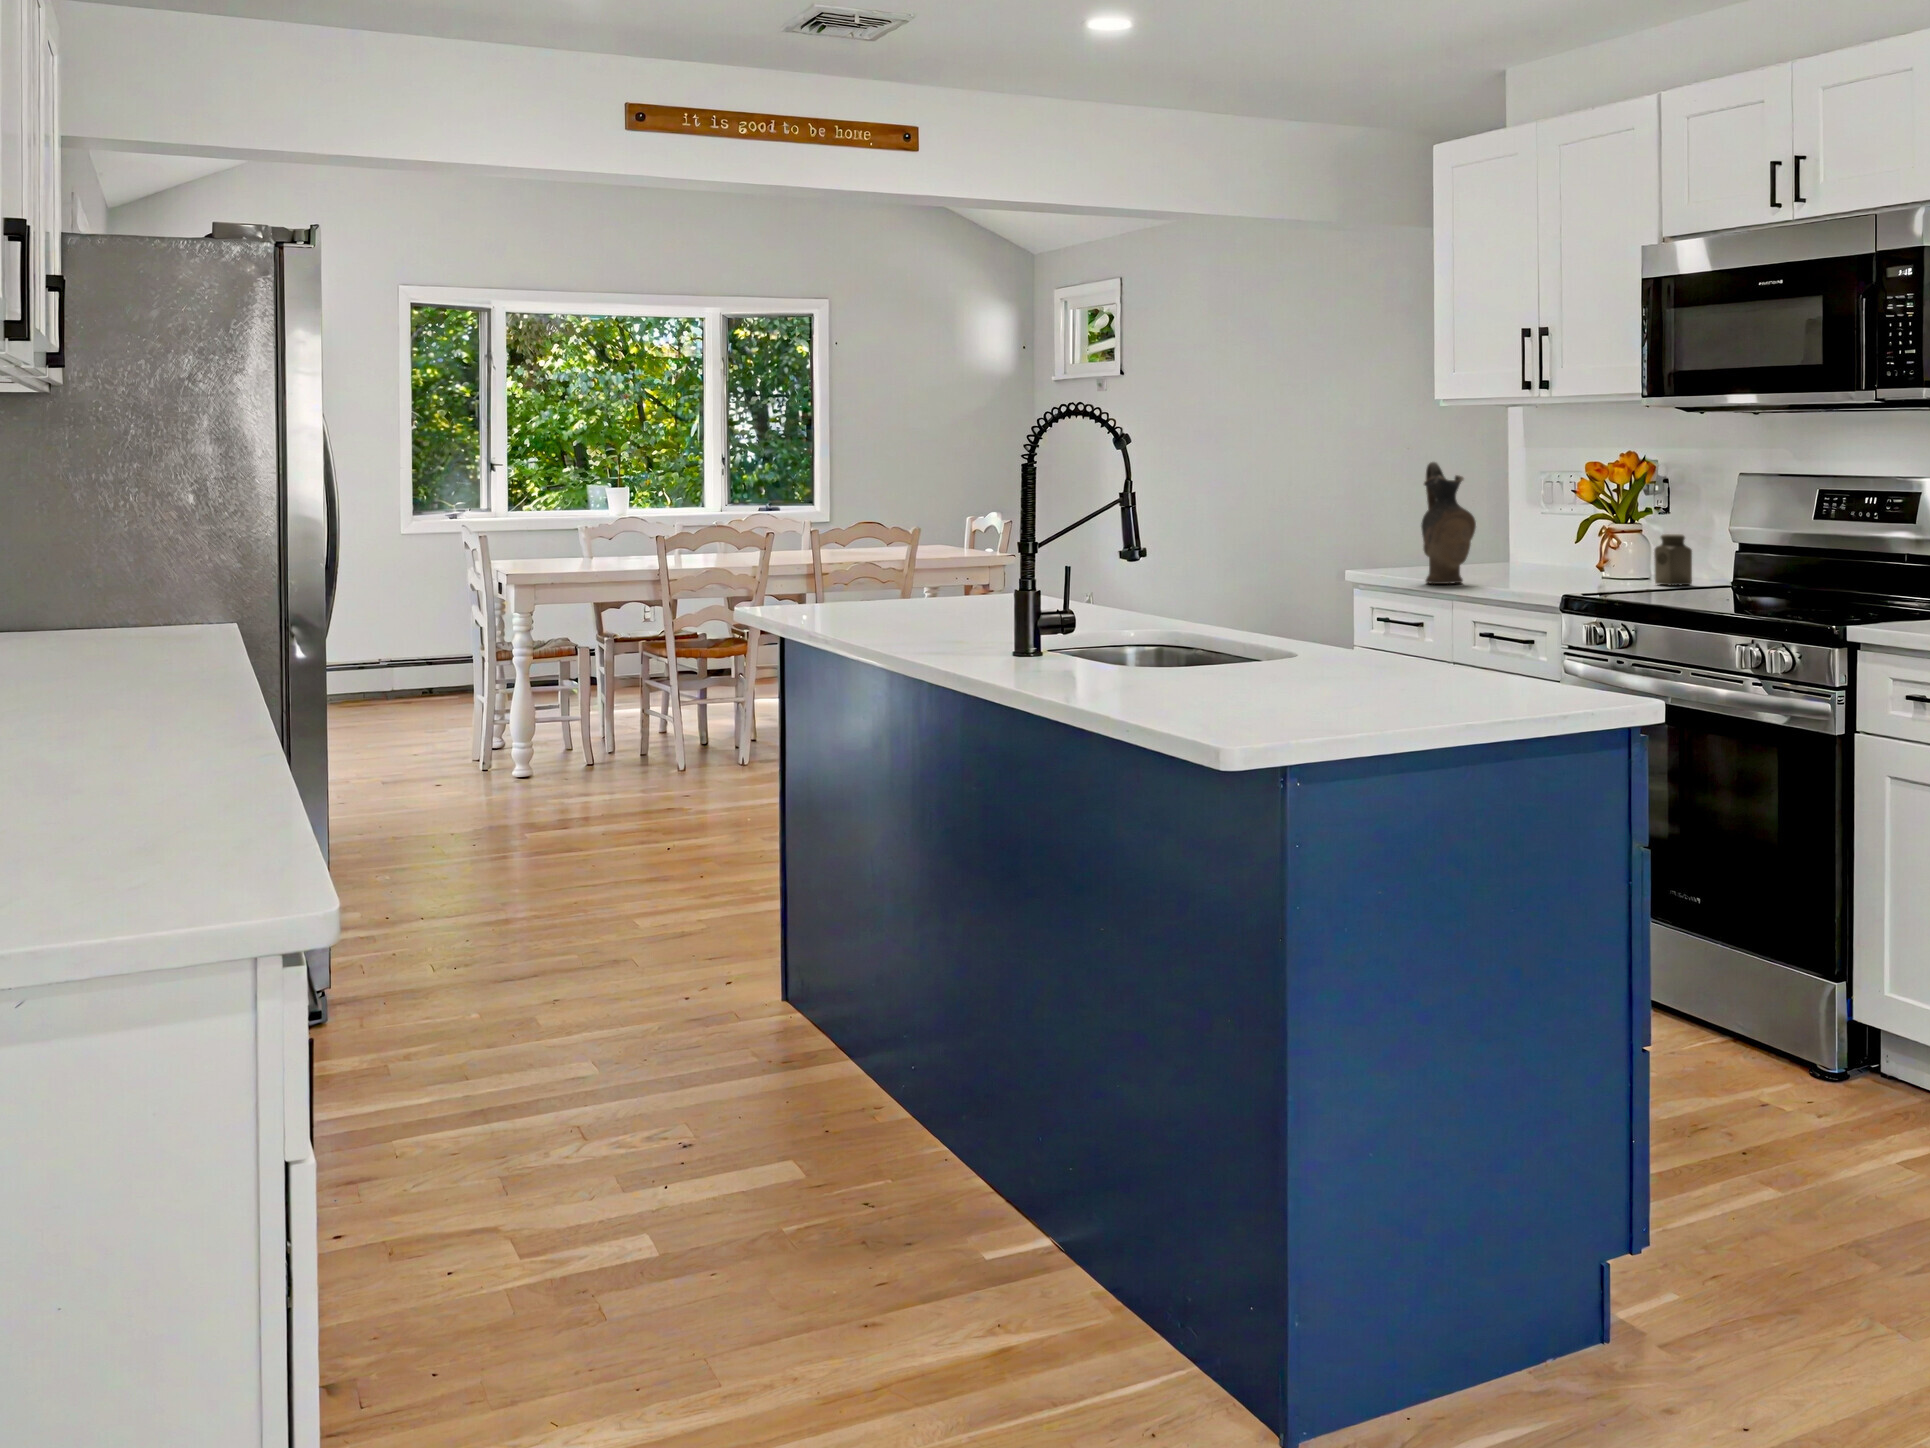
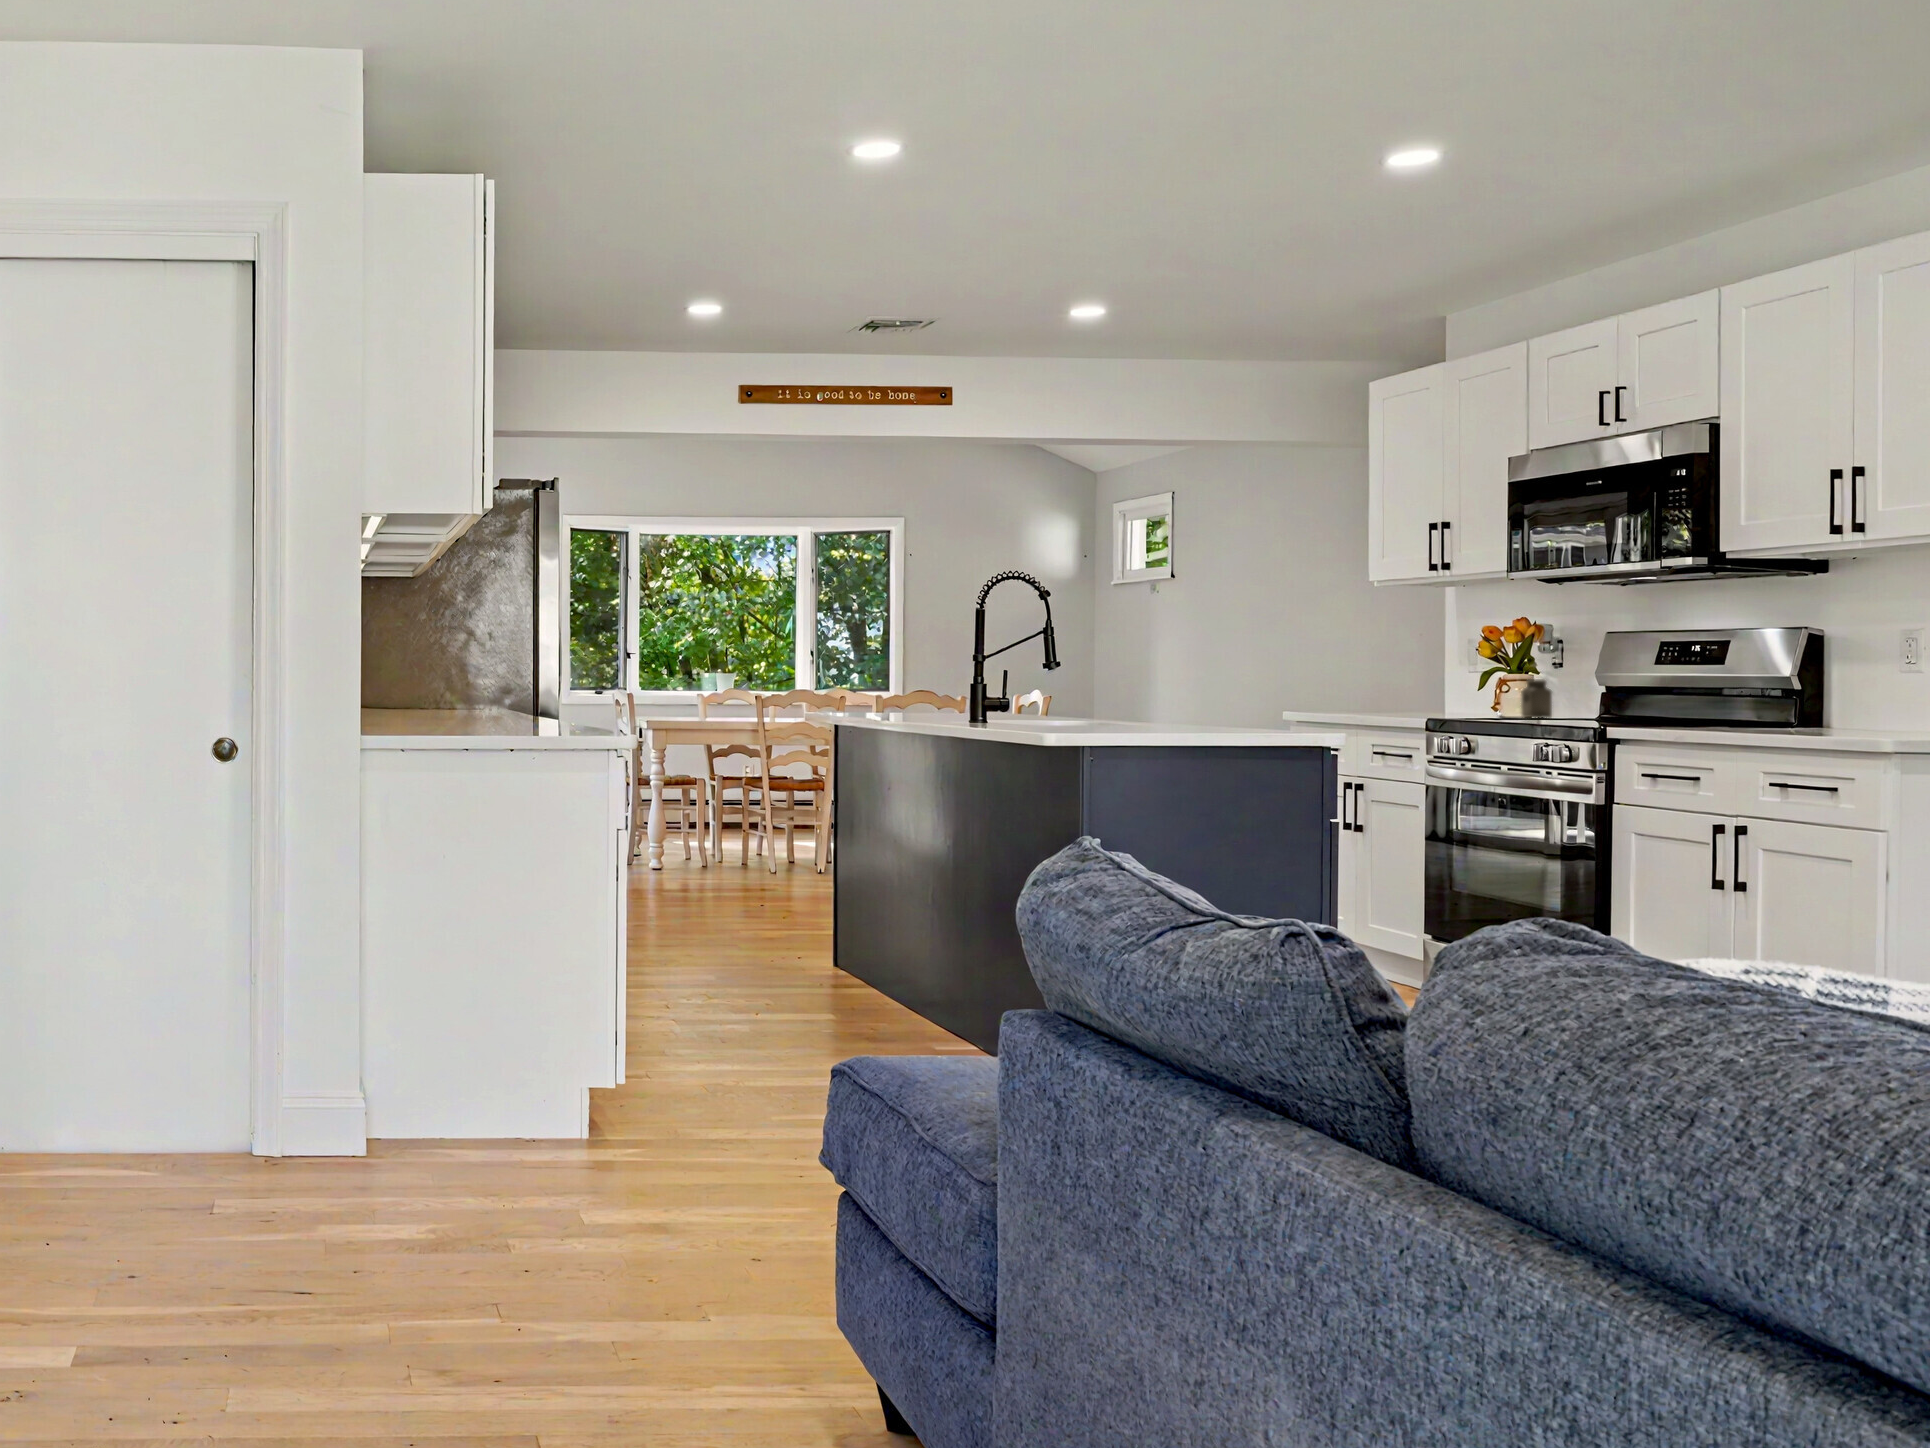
ceramic pitcher: present [1421,462,1476,584] -> none [1329,627,1373,717]

